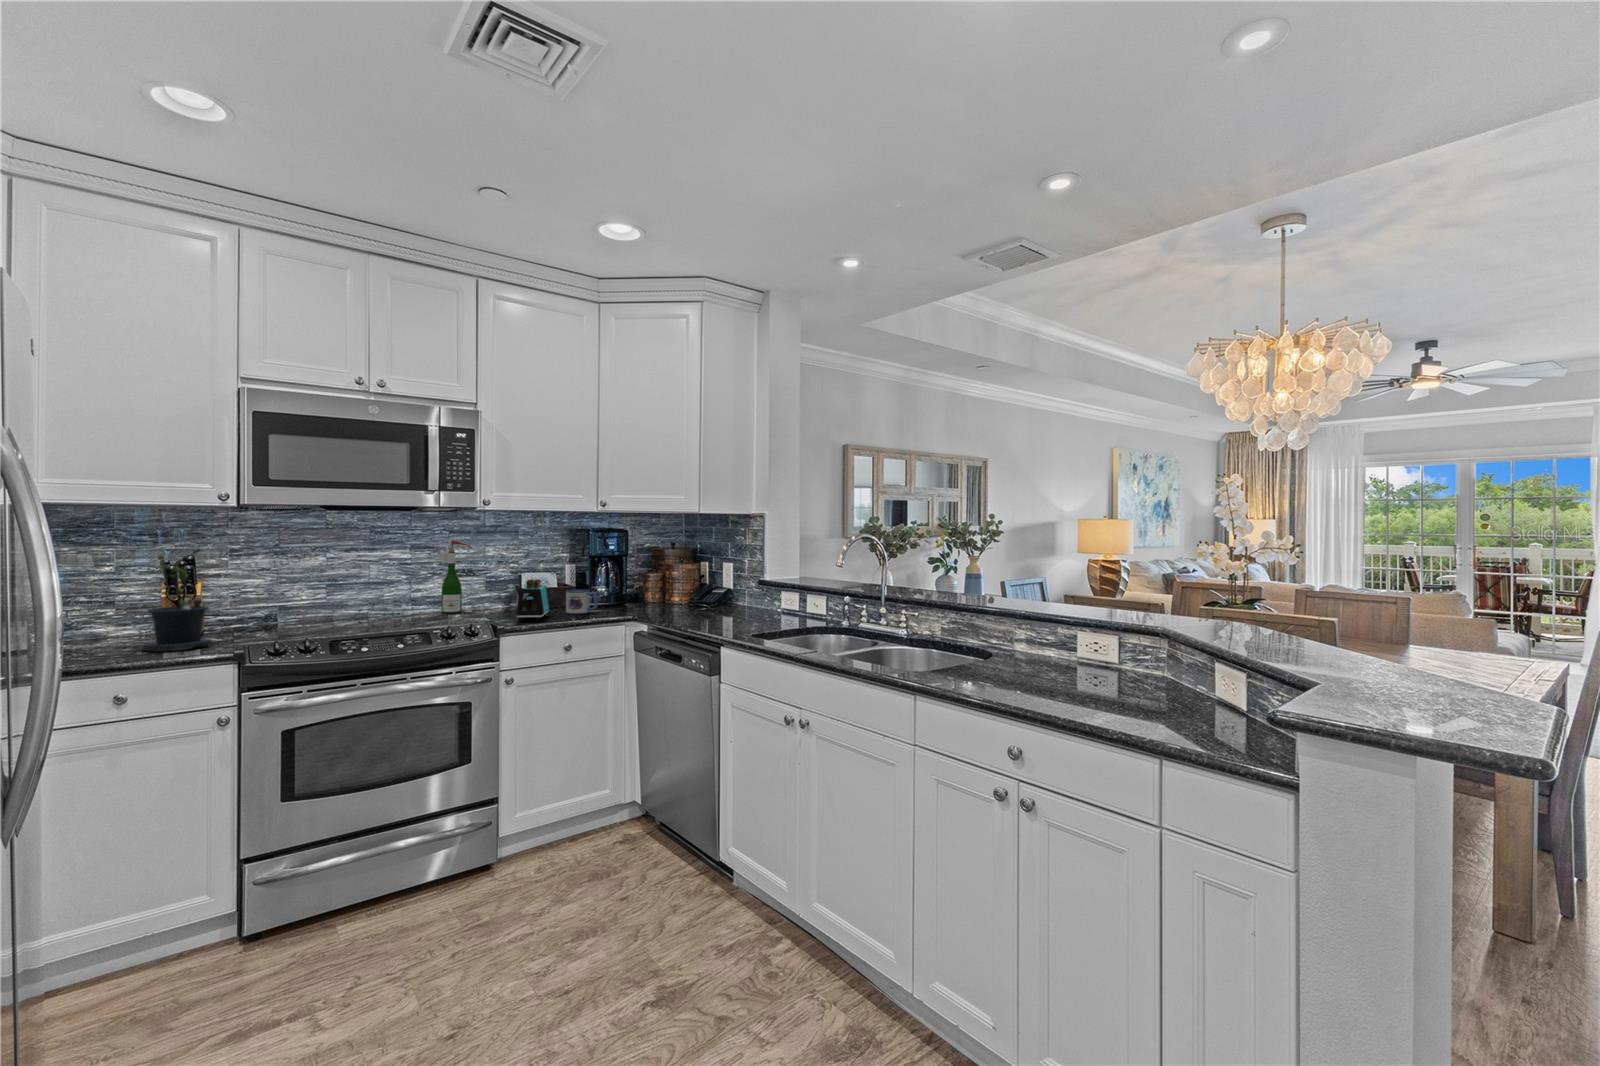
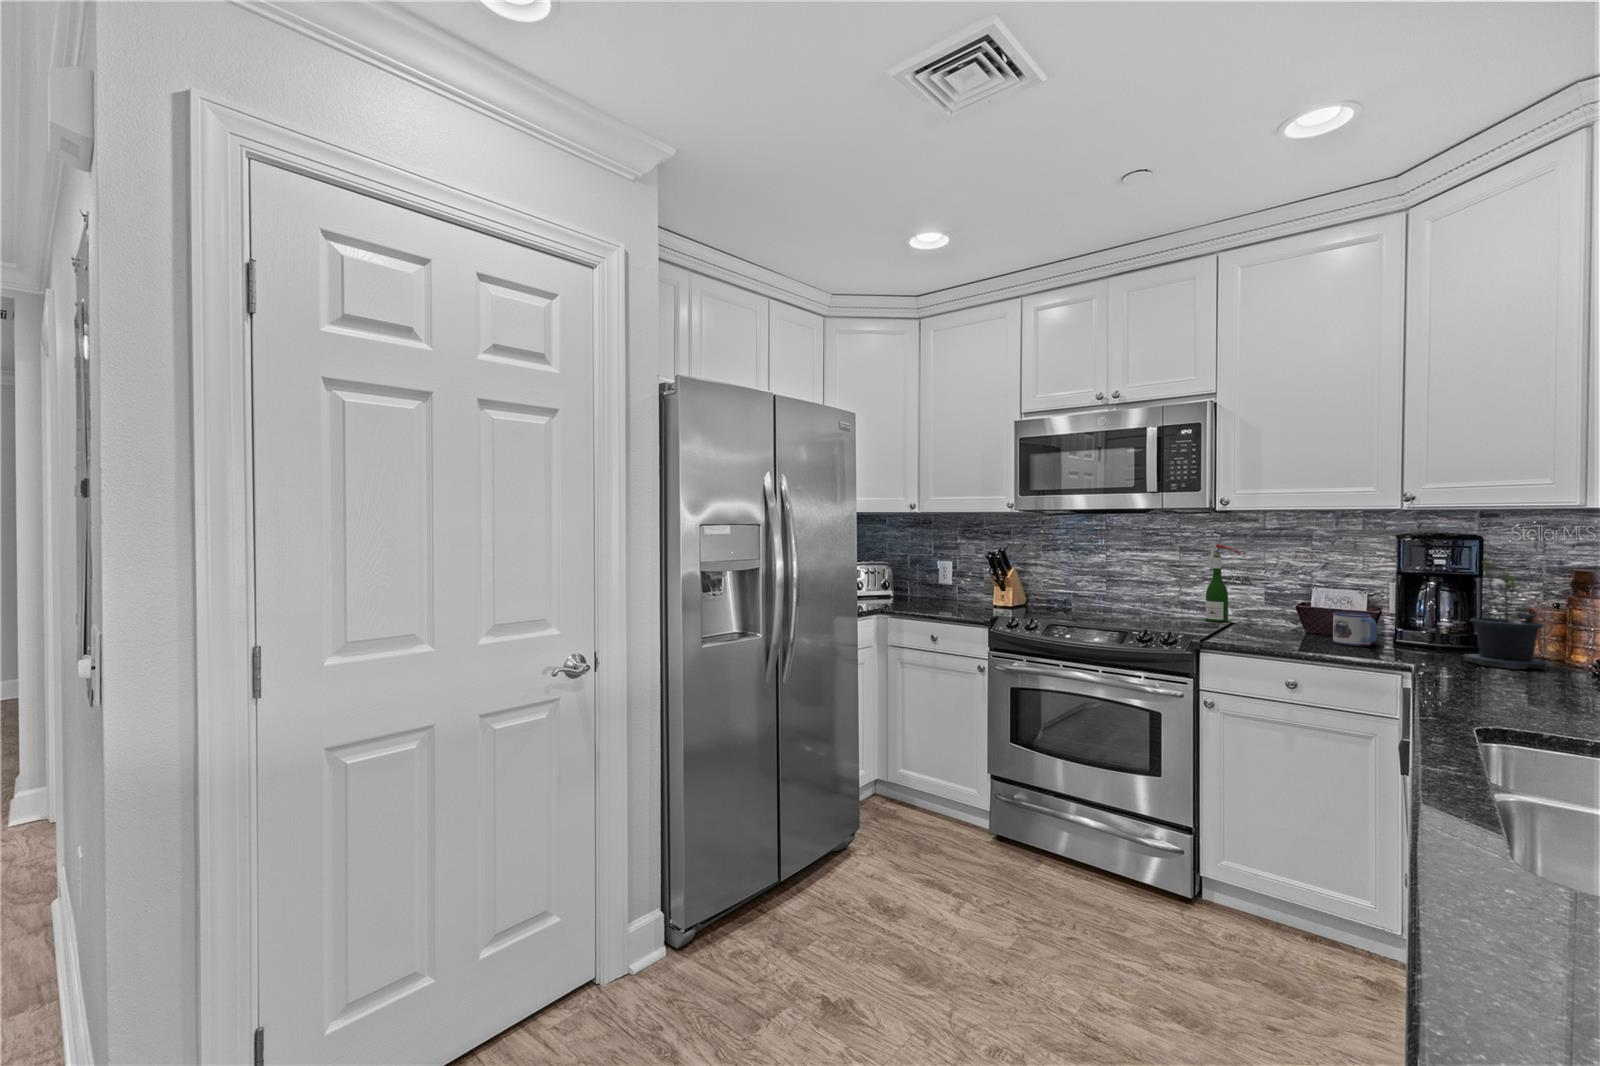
potted plant: present [143,554,213,652] -> present [1463,560,1548,670]
toaster: present [516,579,550,621] -> none [1240,593,1306,643]

